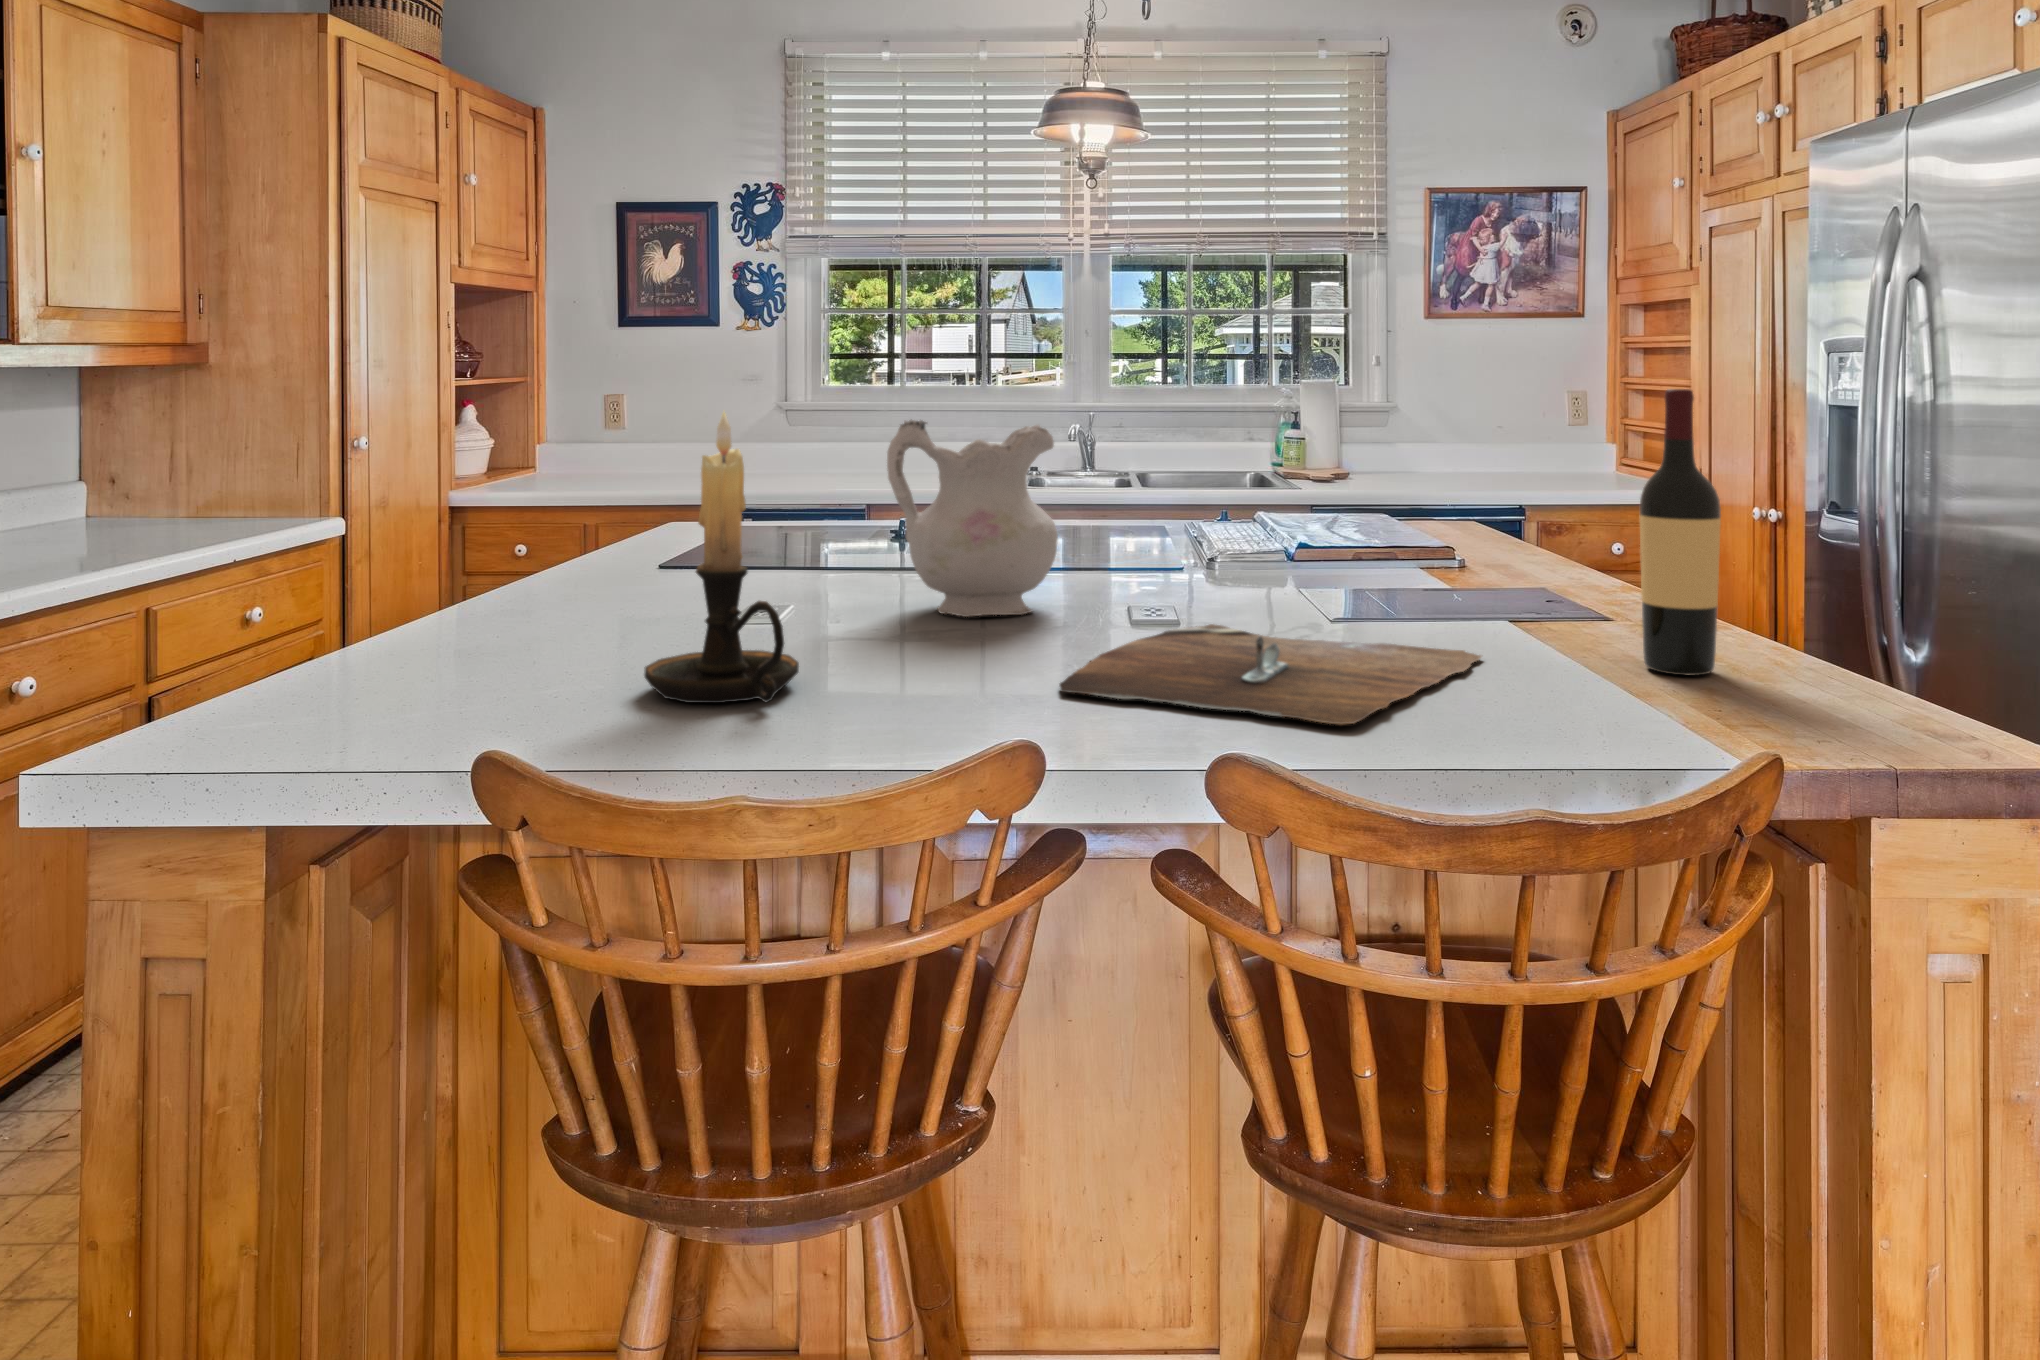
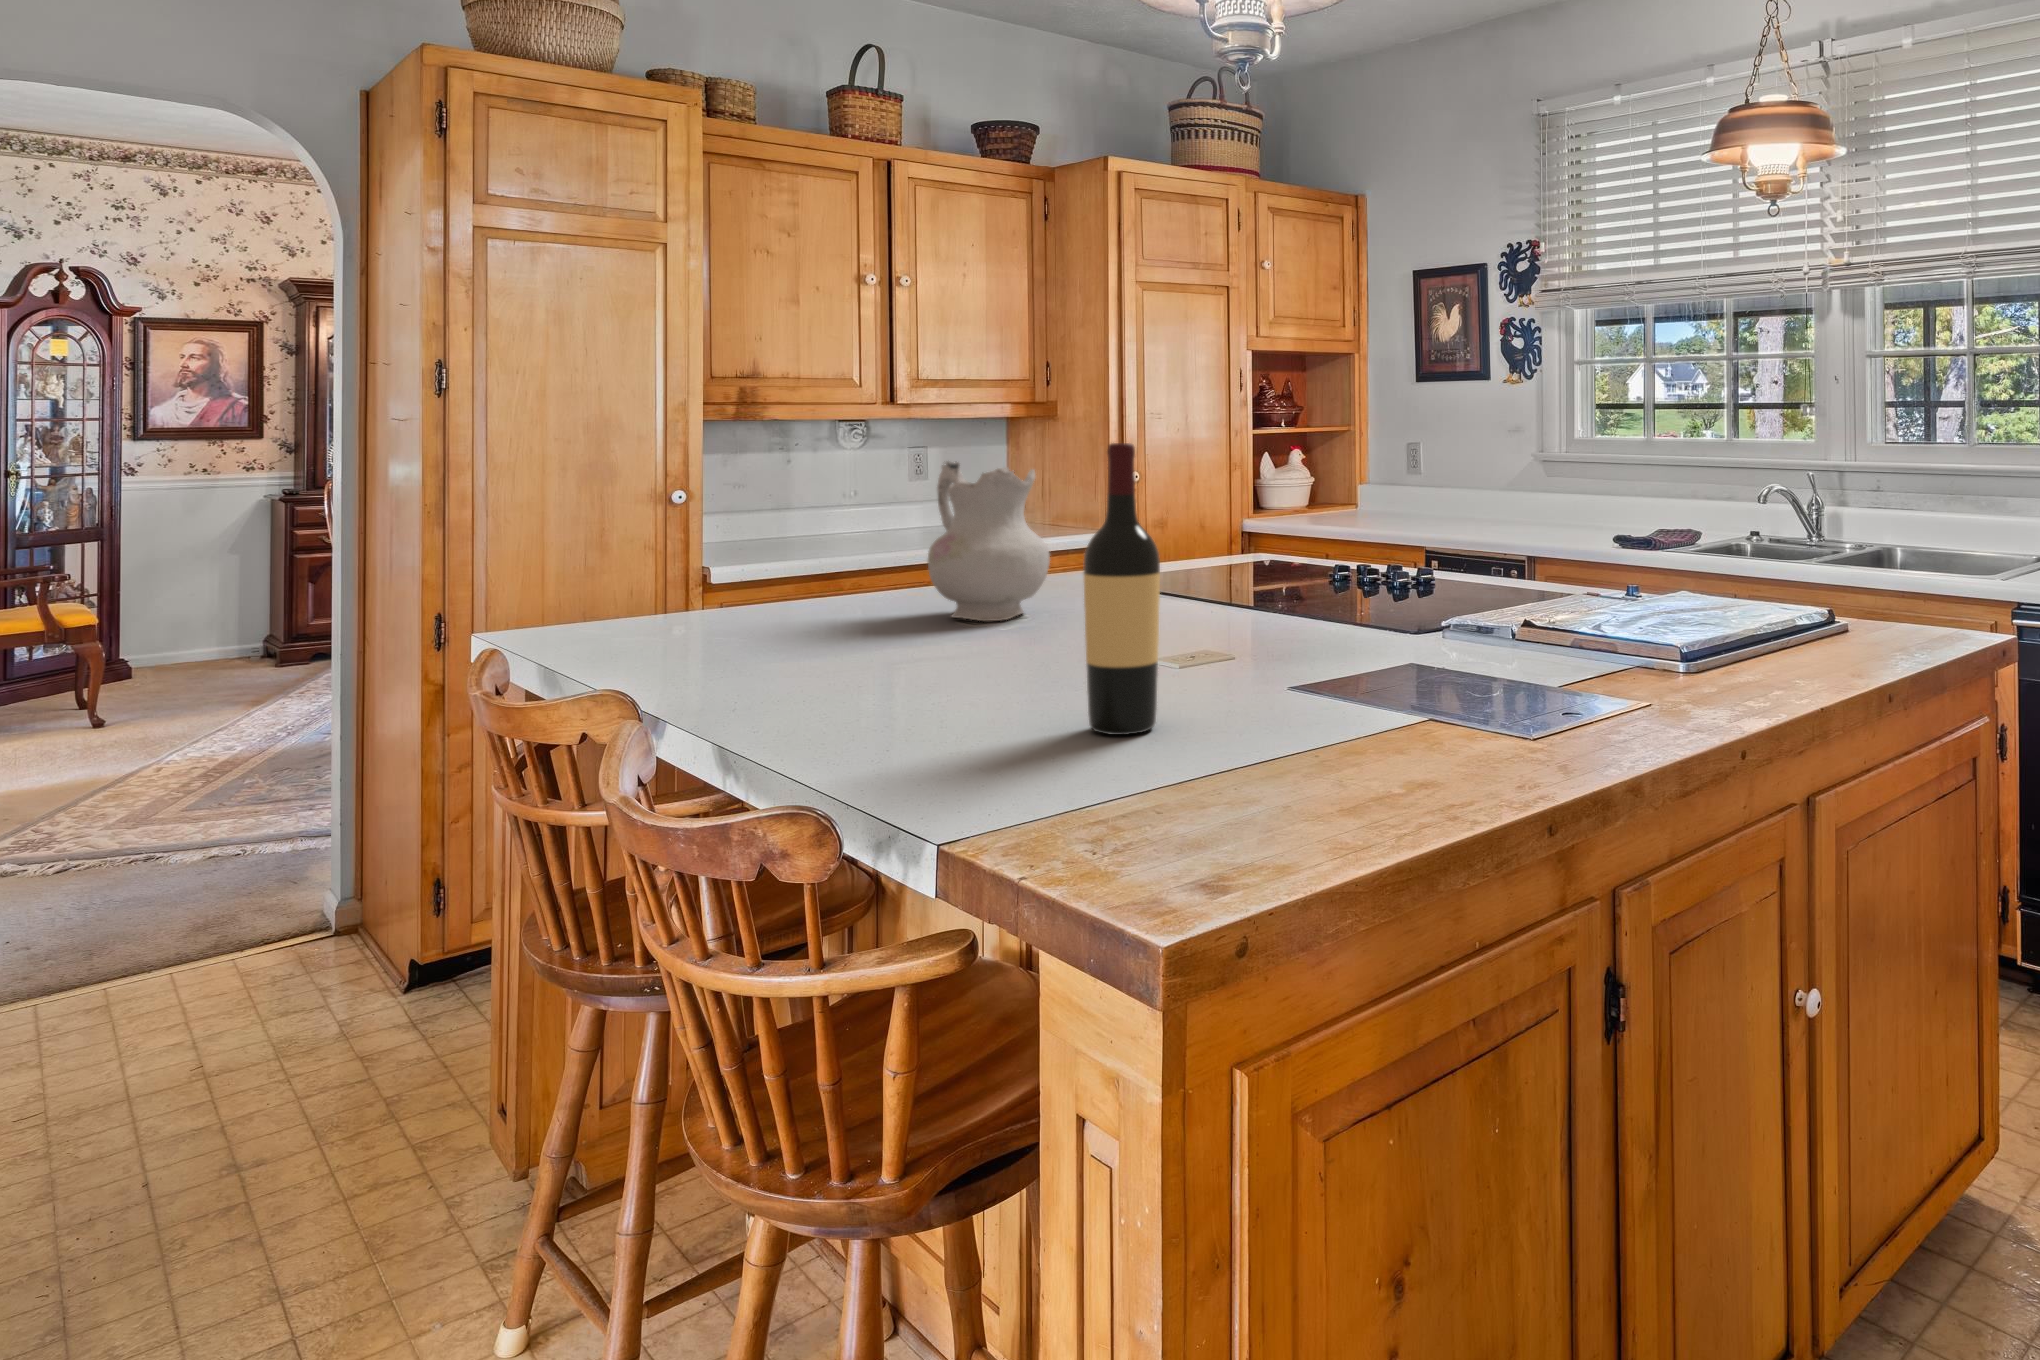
candle holder: present [644,412,799,703] -> none [615,450,723,642]
cutting board: present [1060,624,1481,724] -> none [738,642,1070,705]

